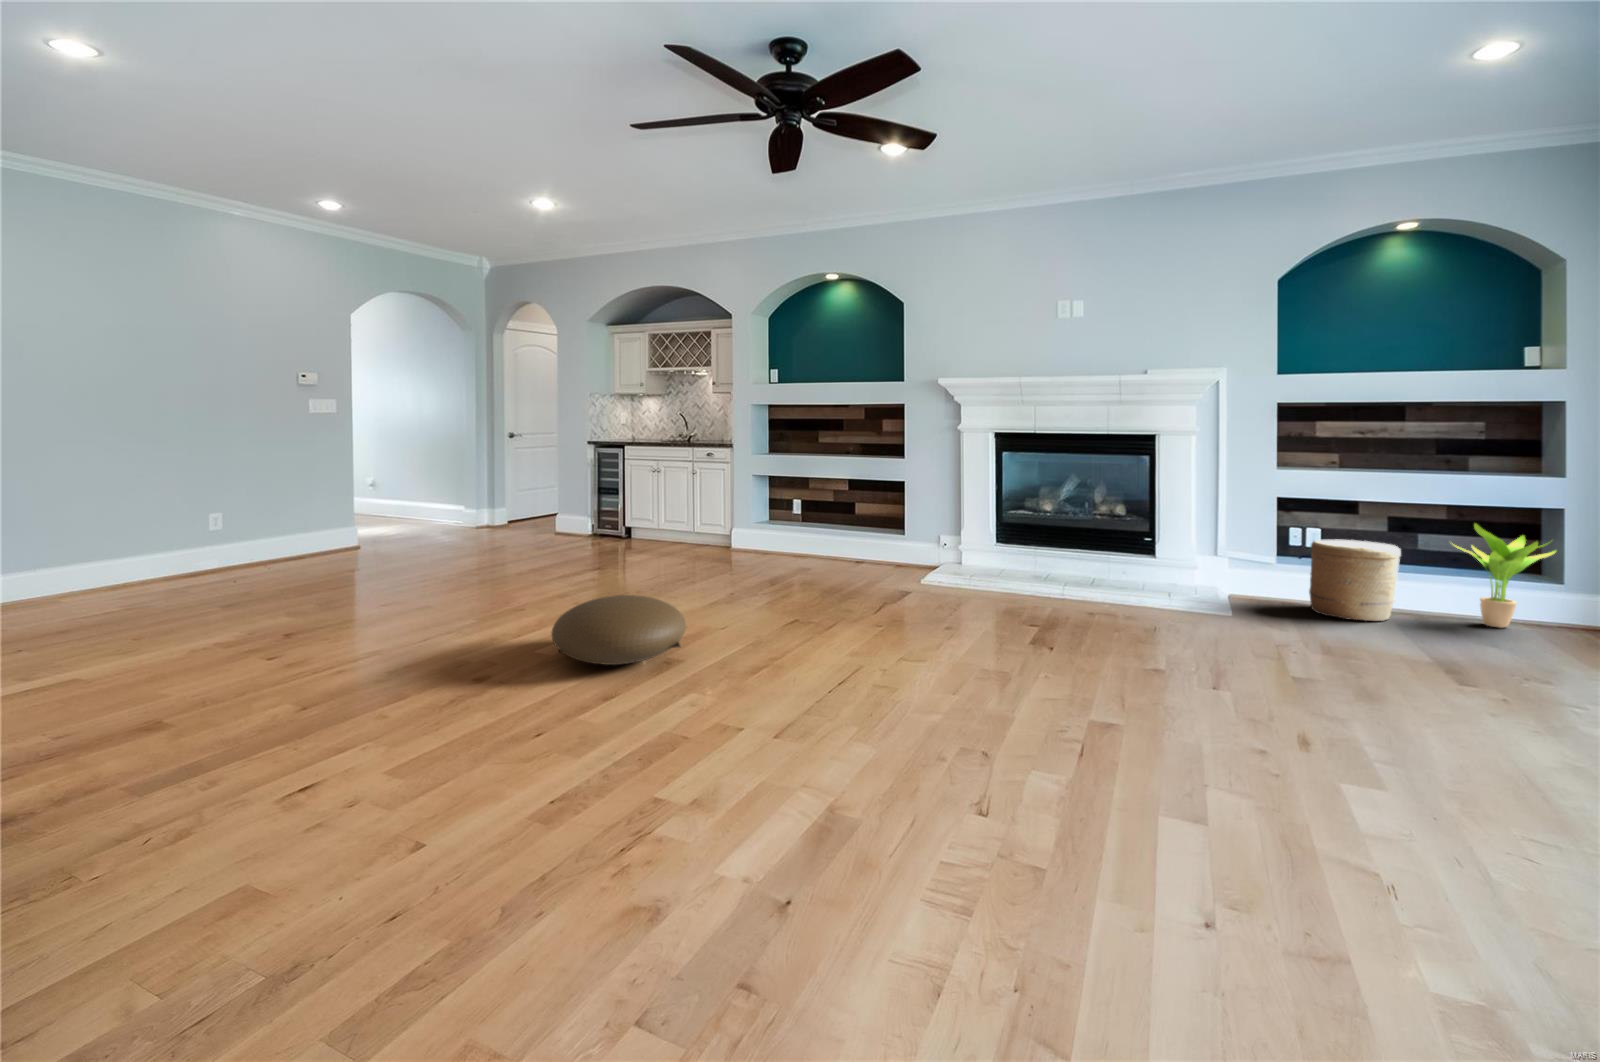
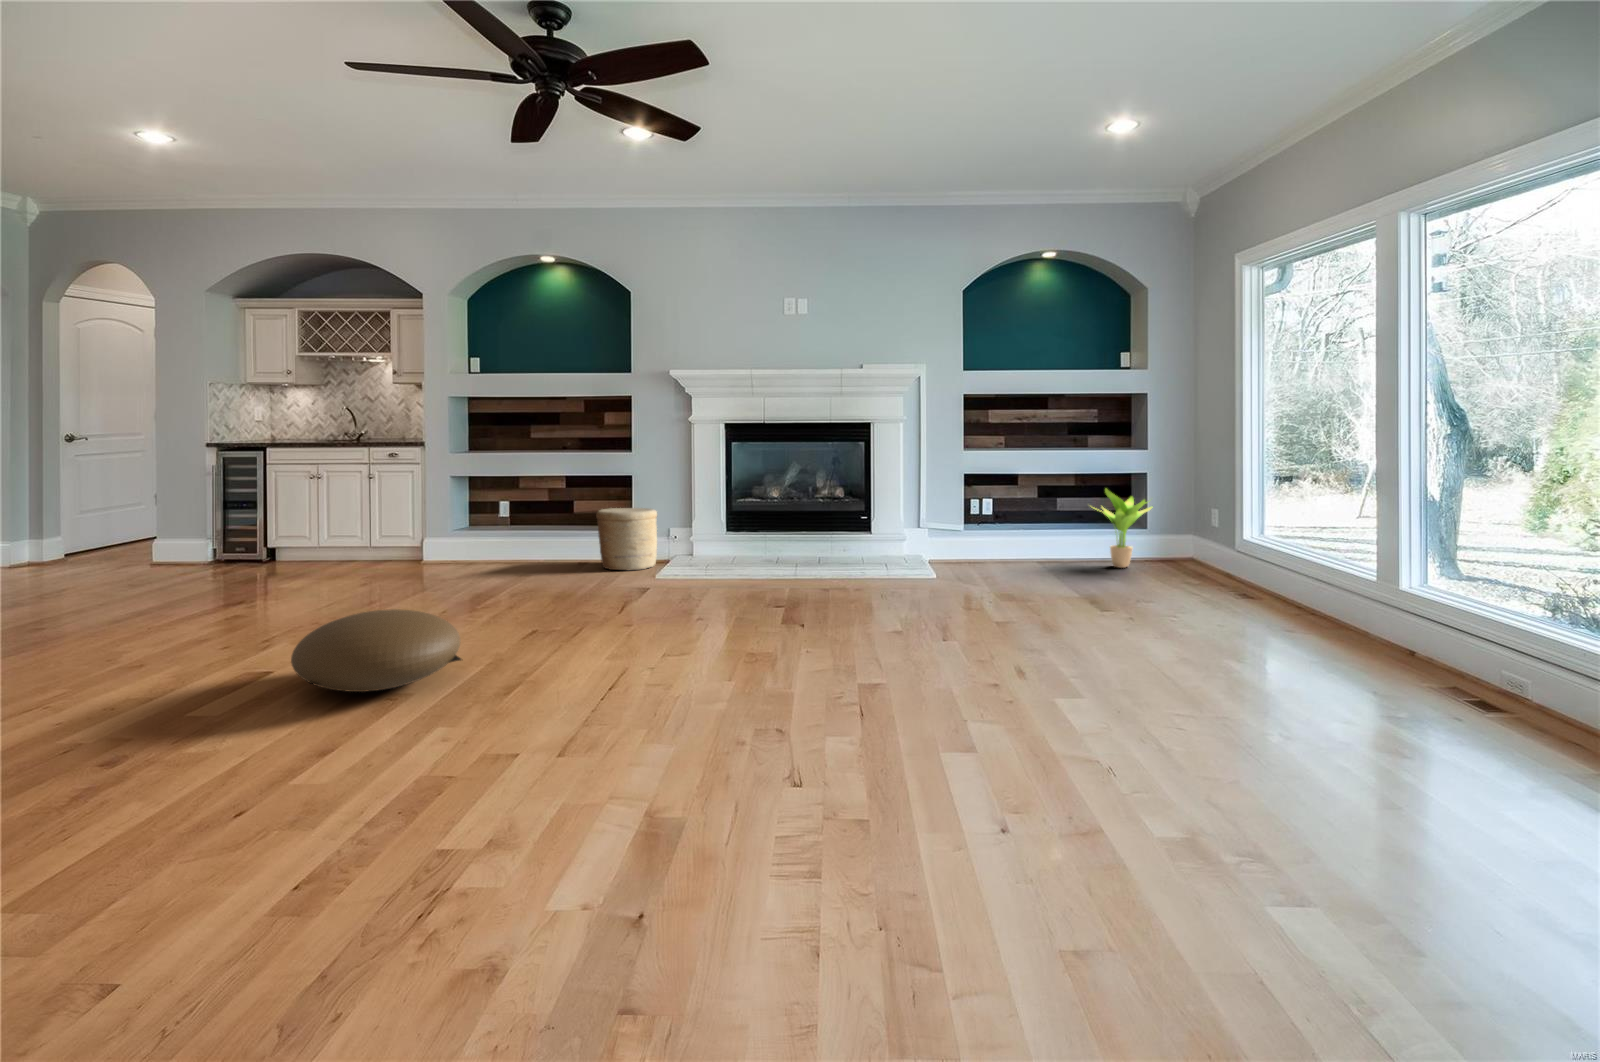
woven basket: present [1309,539,1401,621] -> present [596,508,657,570]

